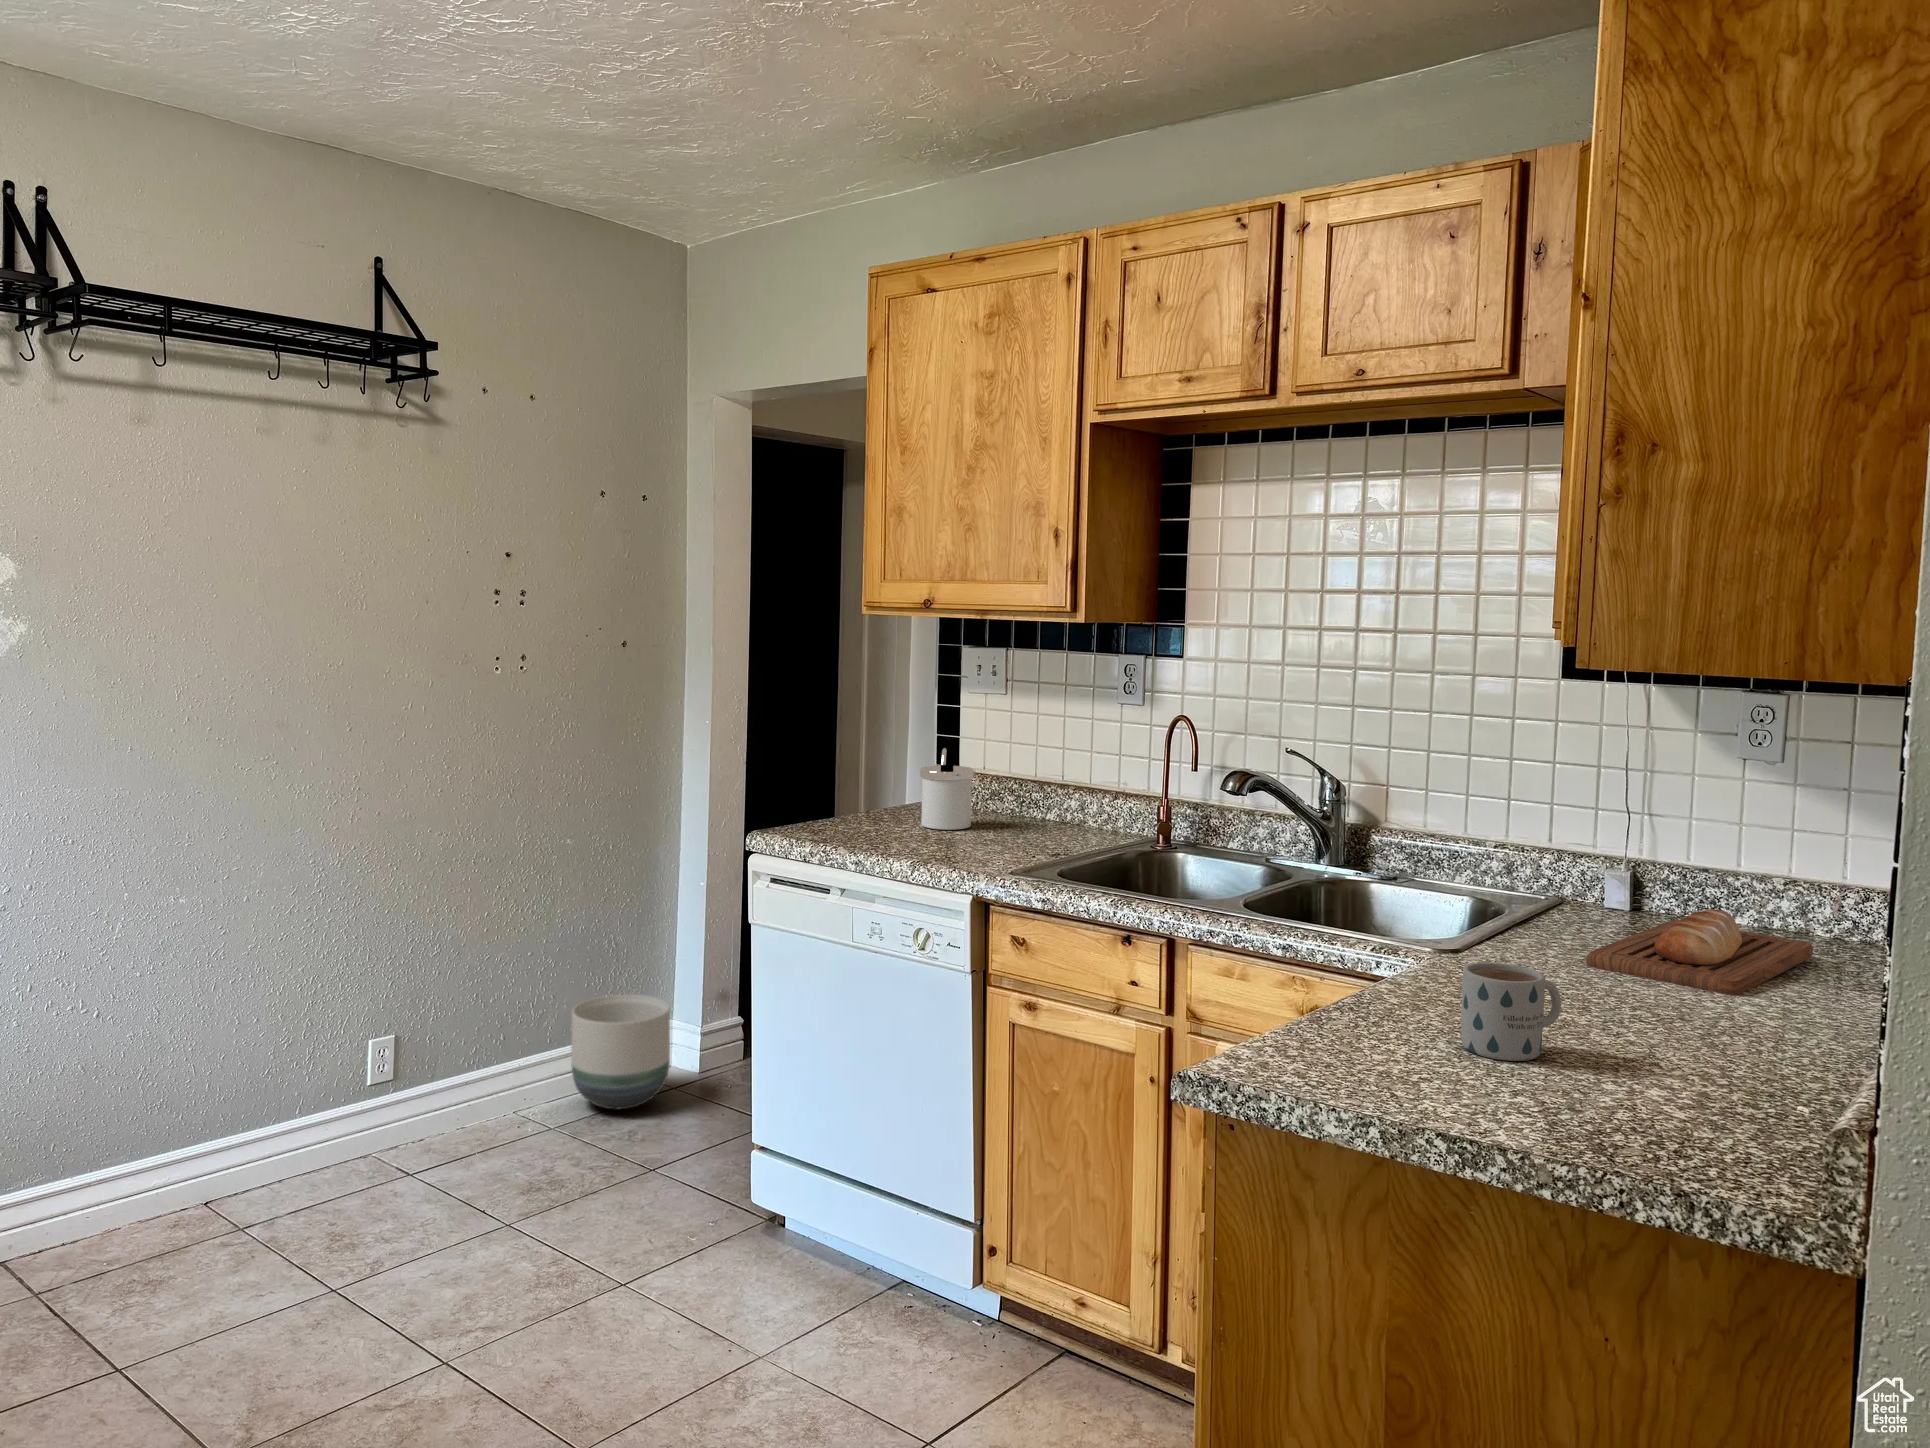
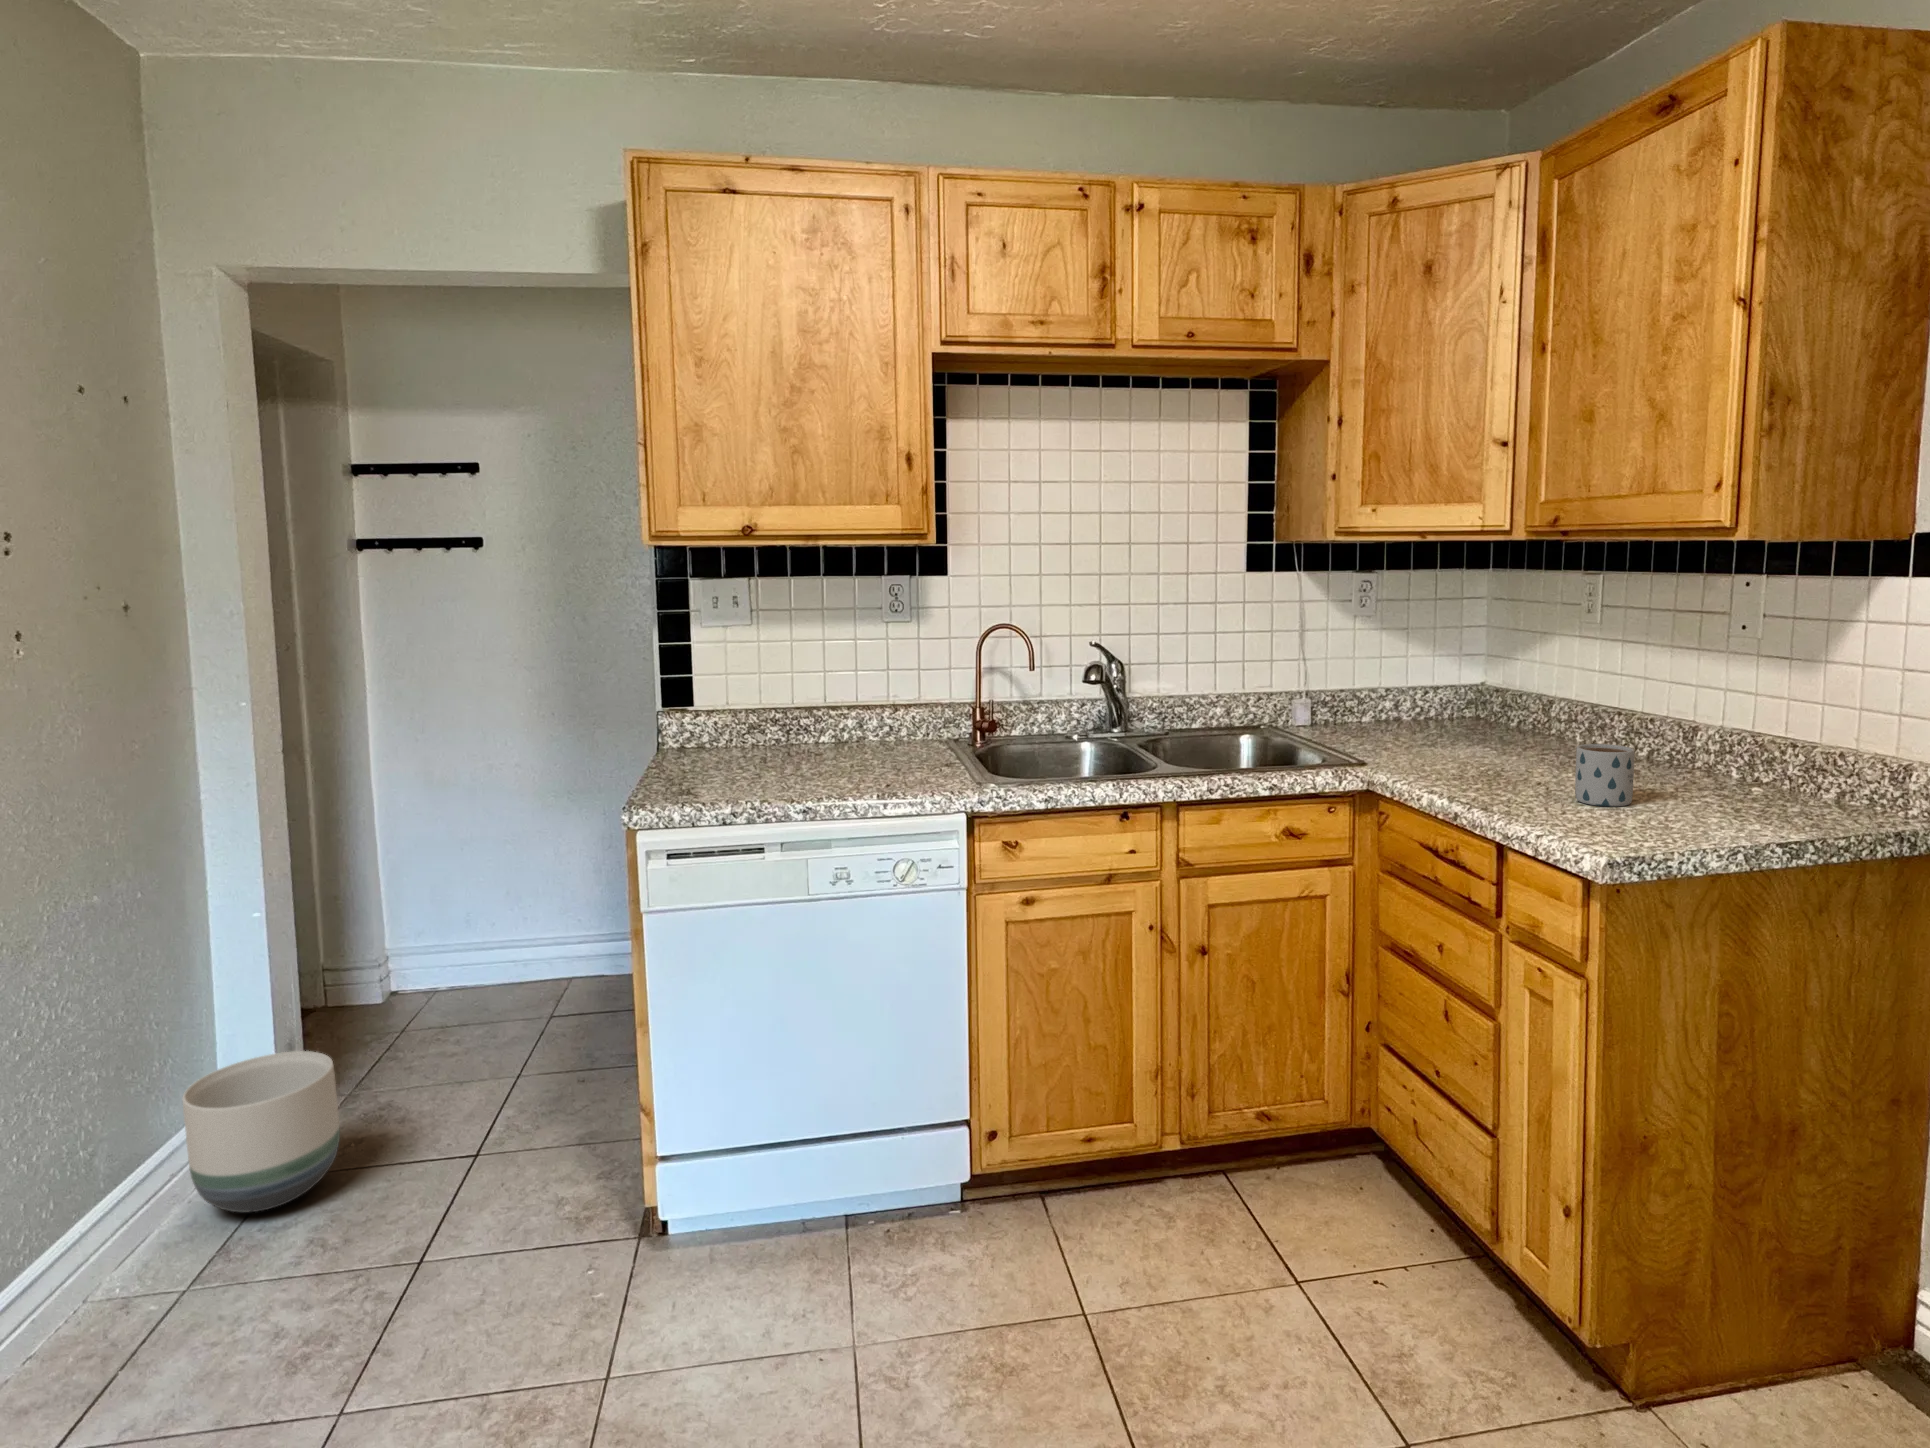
soap dispenser: present [920,739,974,830] -> none [730,671,788,764]
bread loaf: present [1586,909,1813,995] -> none [1379,710,1517,757]

